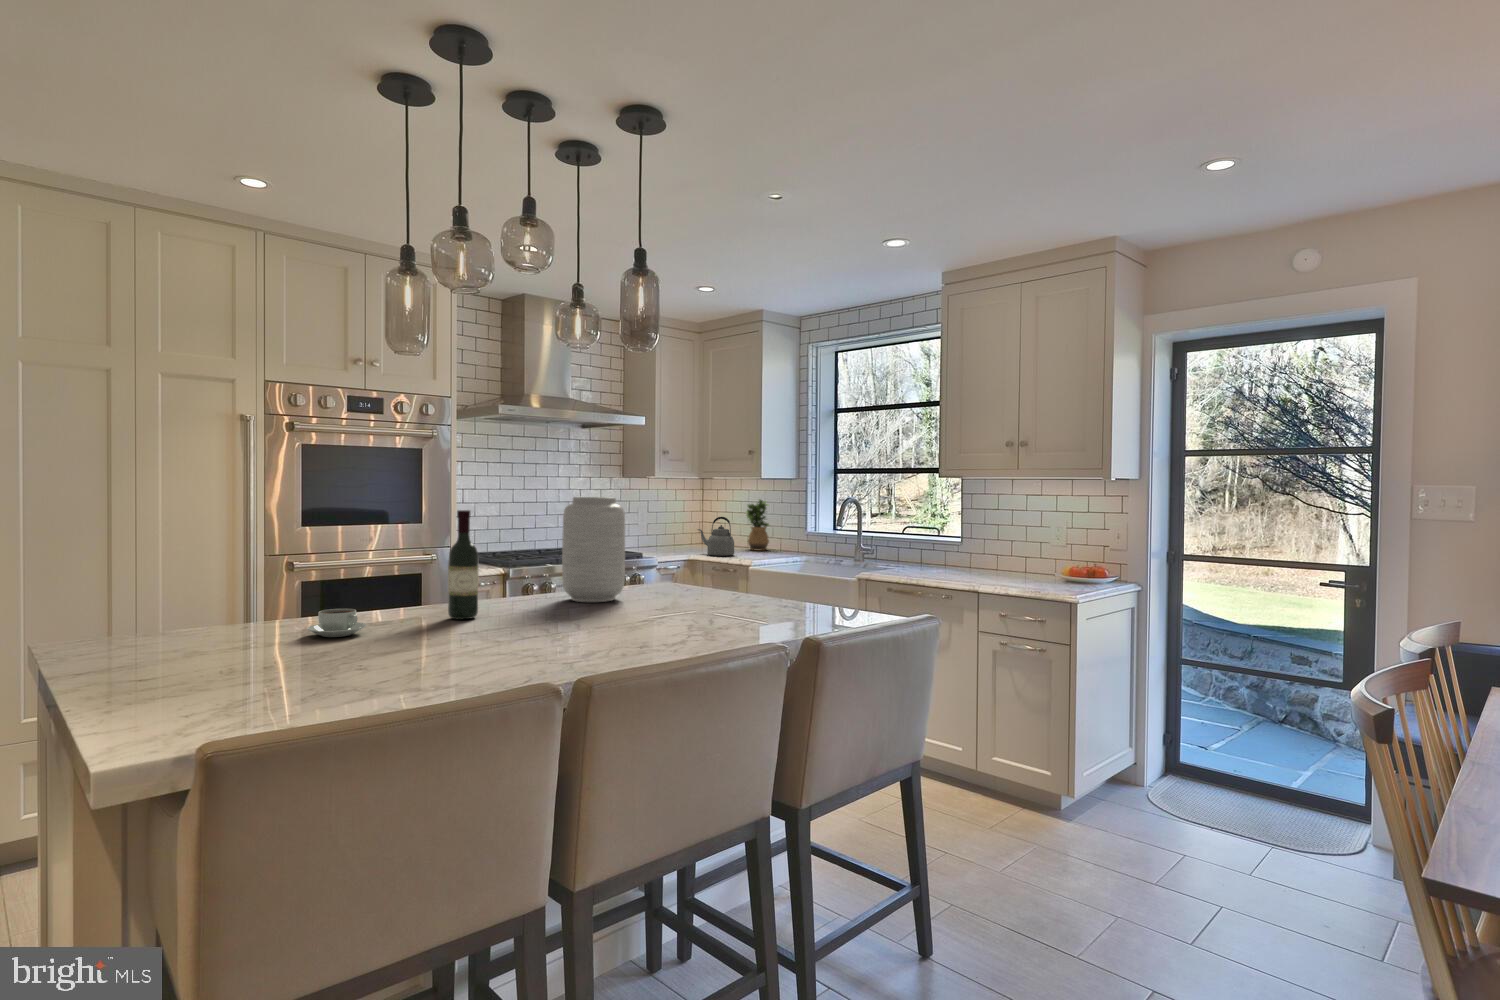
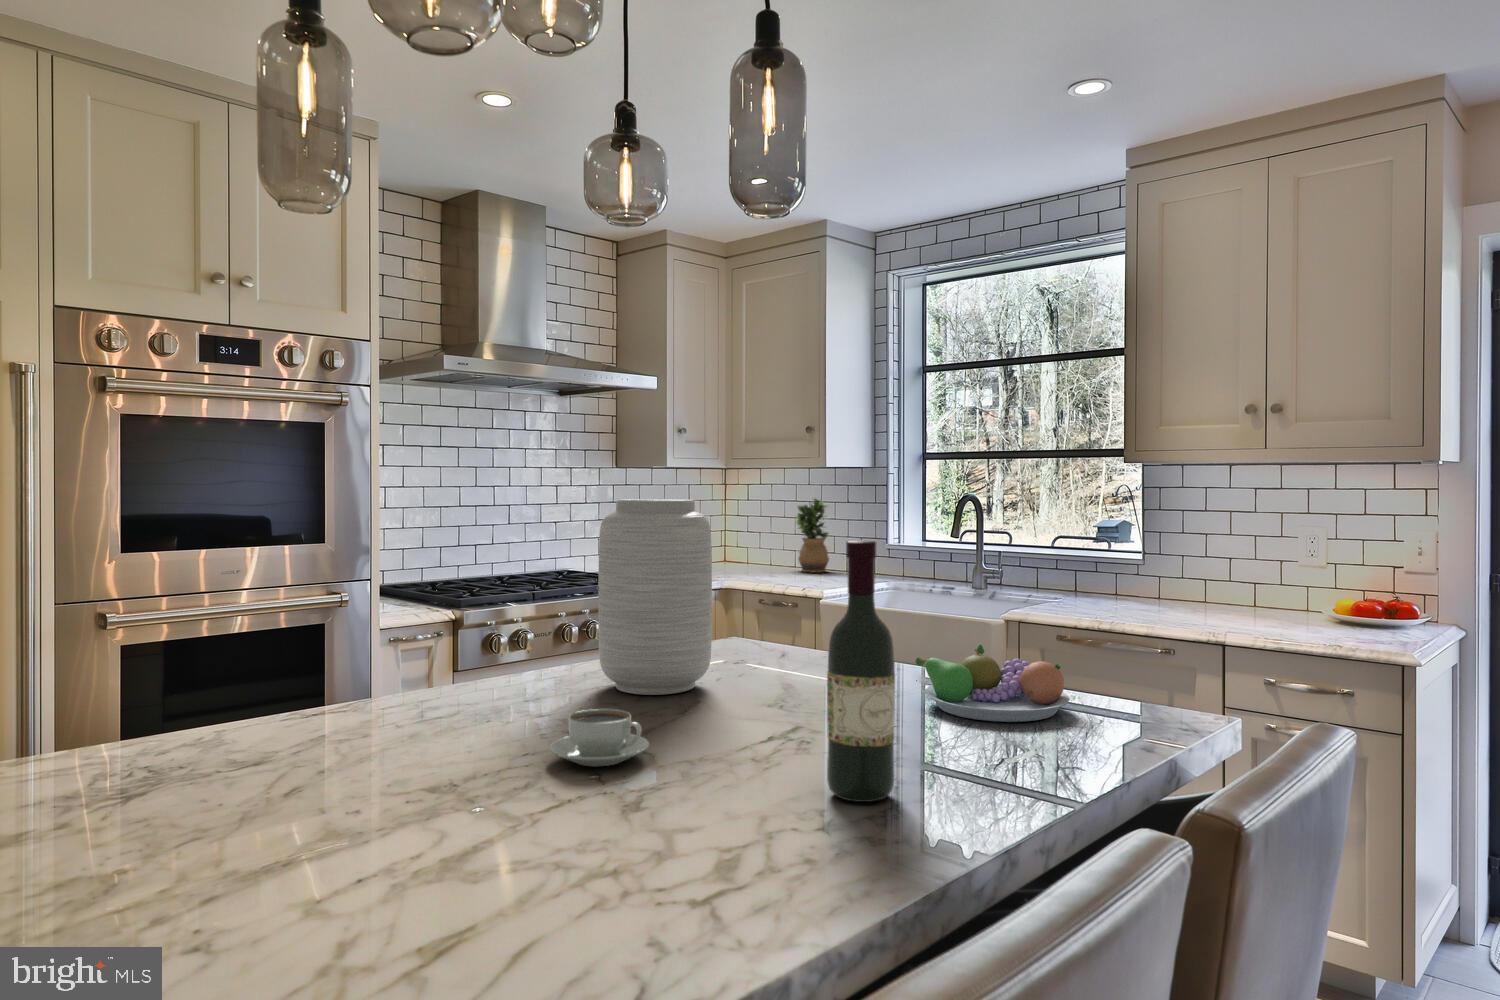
wine bottle: present [448,510,479,619] -> present [827,540,895,802]
kettle: present [698,517,734,556] -> none [732,525,788,582]
fruit bowl: none [730,577,805,615] -> present [916,645,1070,722]
coffee cup: present [307,609,367,637] -> present [550,709,649,766]

